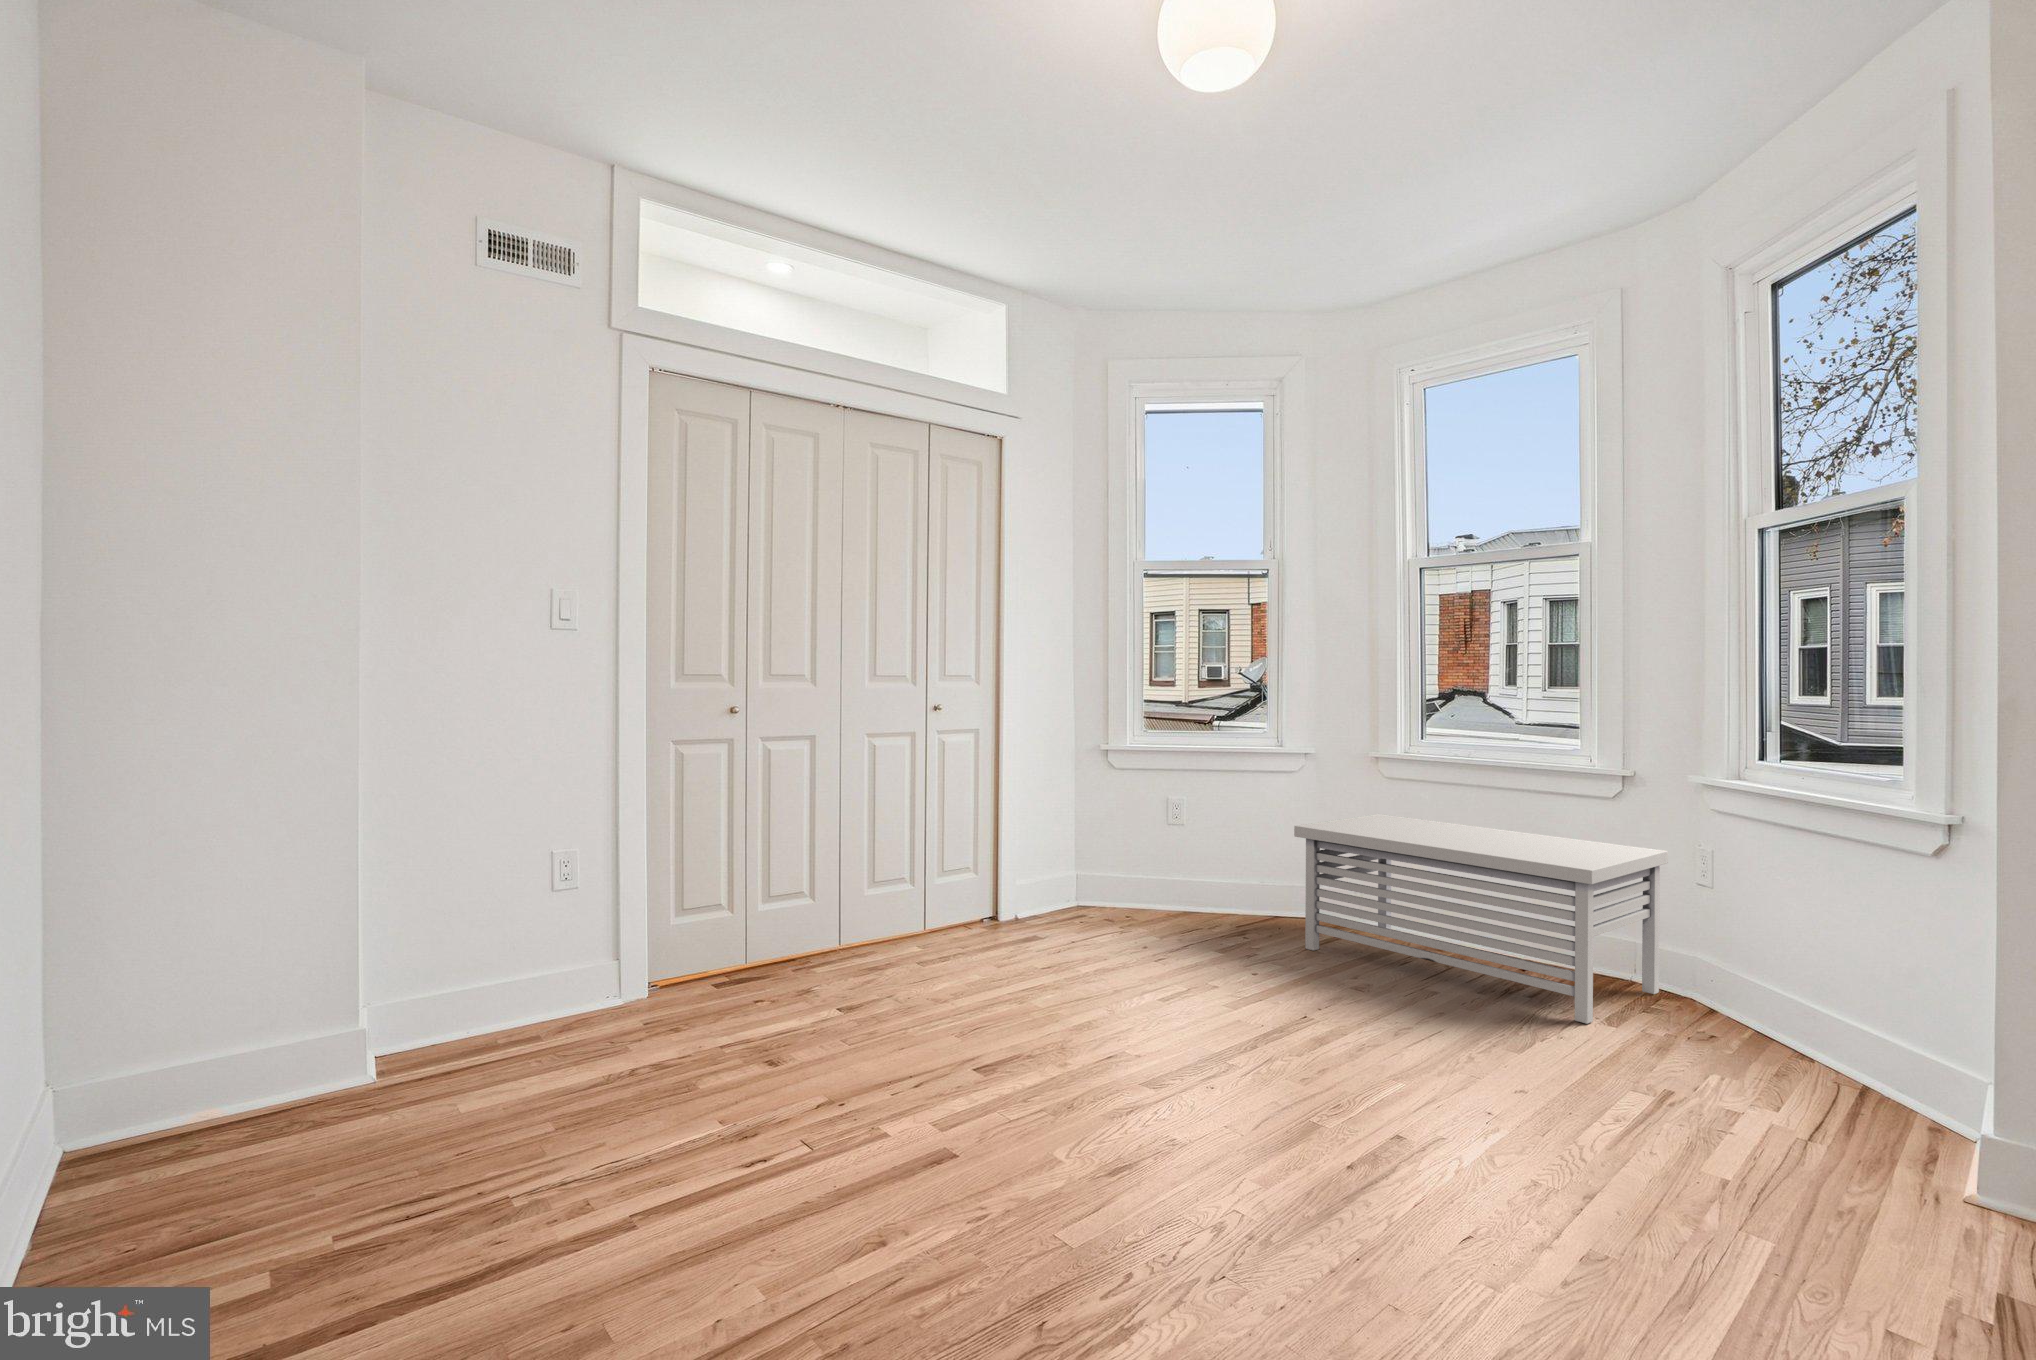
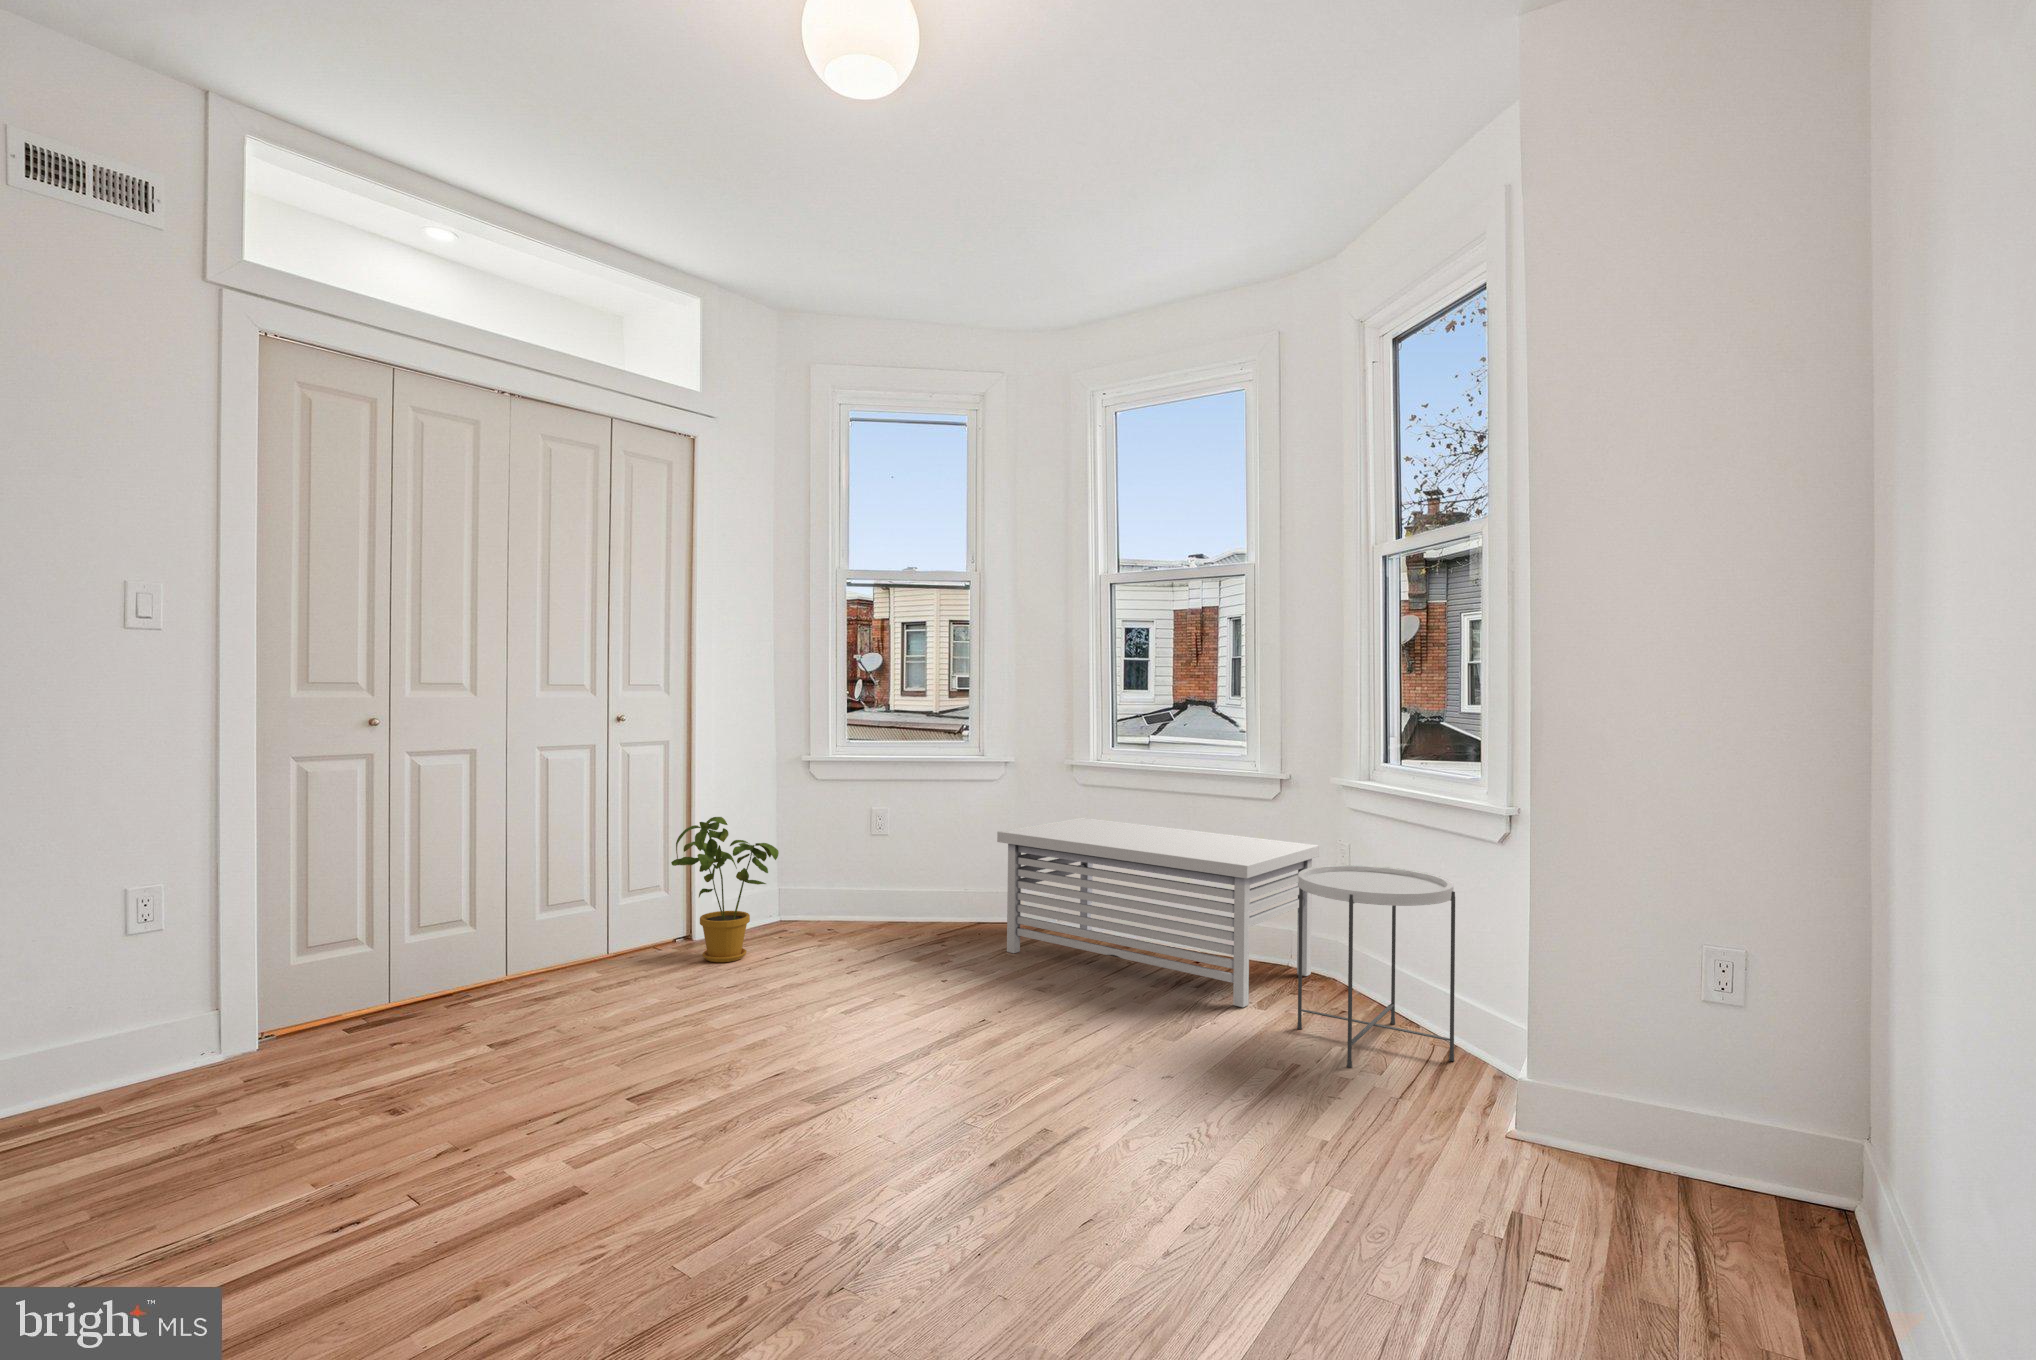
house plant: none [976,804,1077,943] -> present [671,817,779,962]
side table: none [1659,874,1872,1104] -> present [1297,865,1455,1067]

